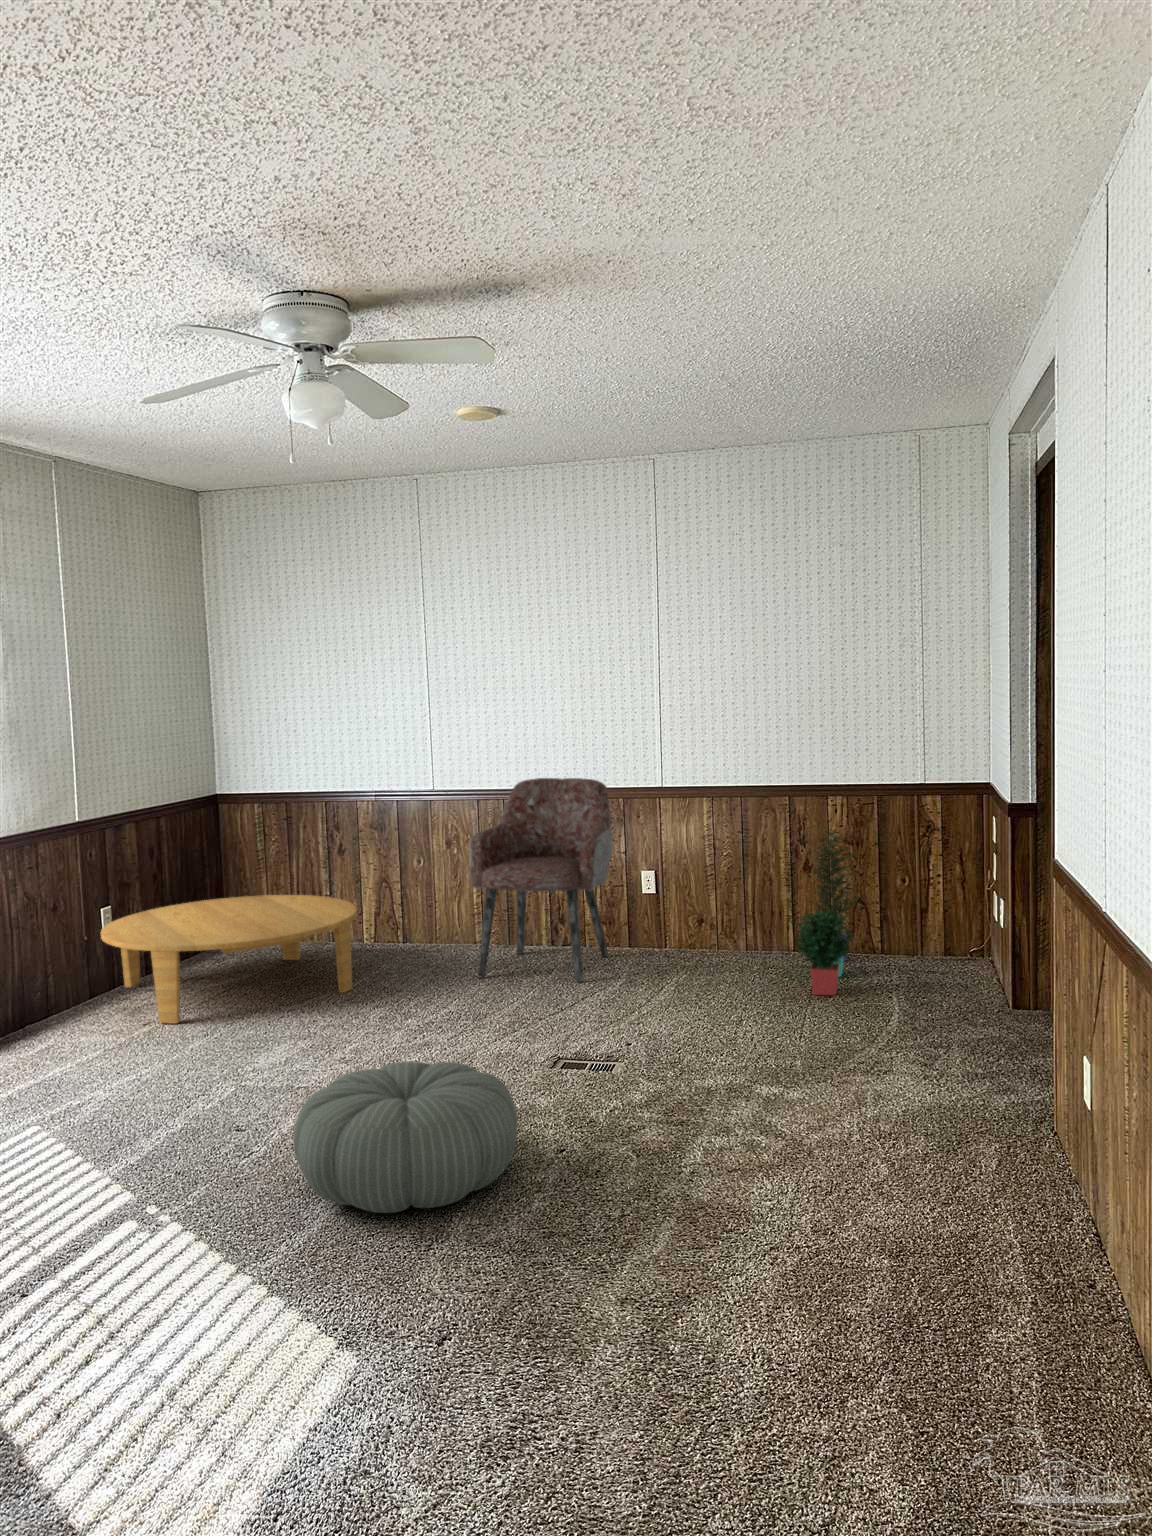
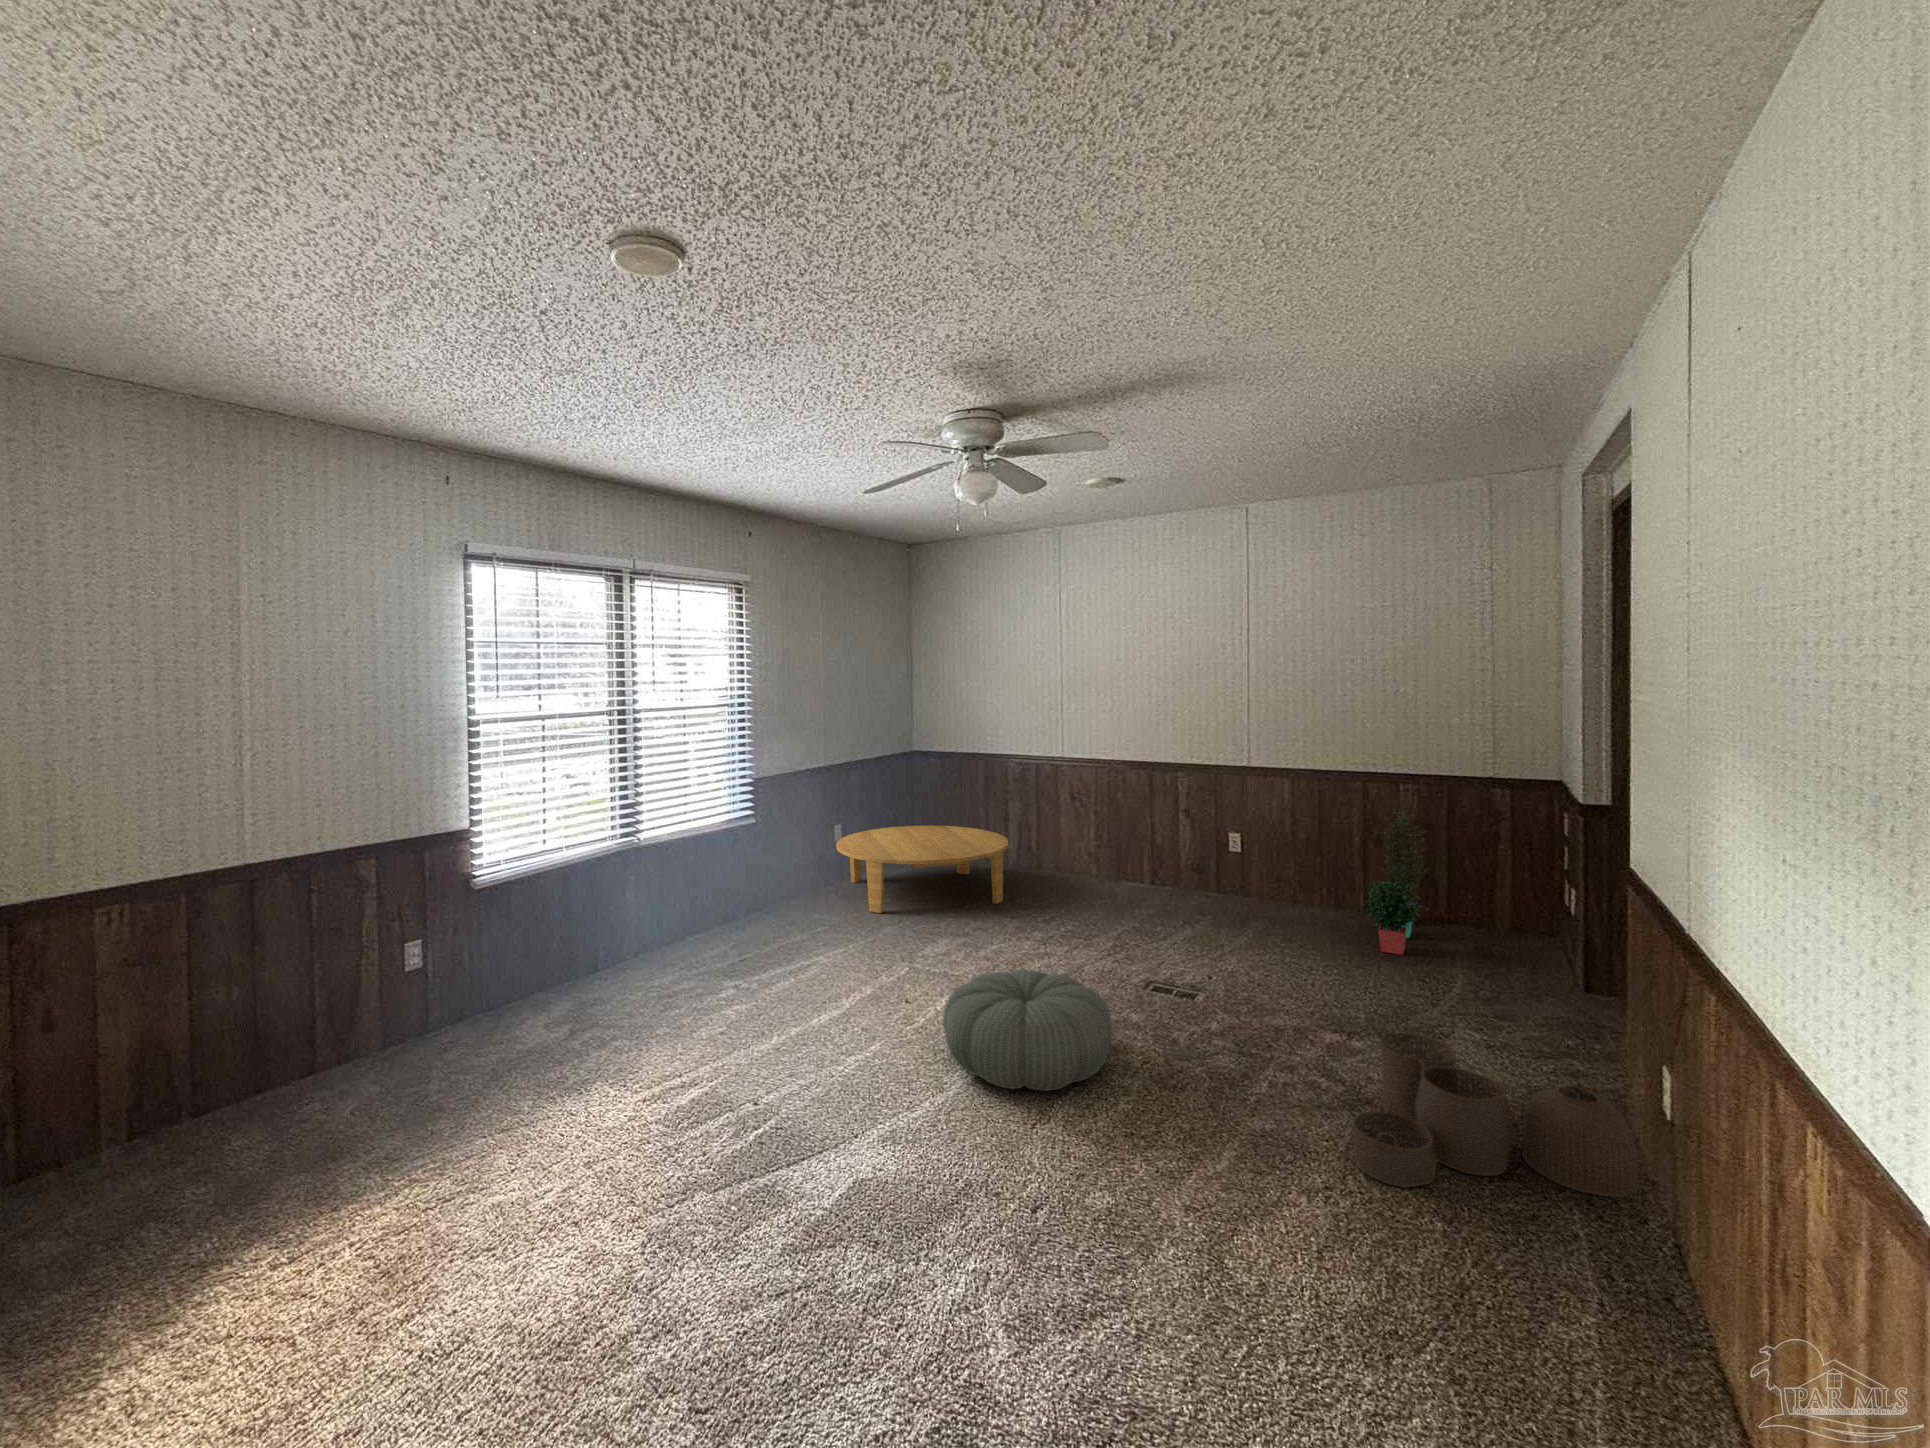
armchair: present [469,778,613,982] -> none [1093,754,1207,916]
woven basket: none [796,1059,1064,1235] -> present [1353,1025,1639,1197]

